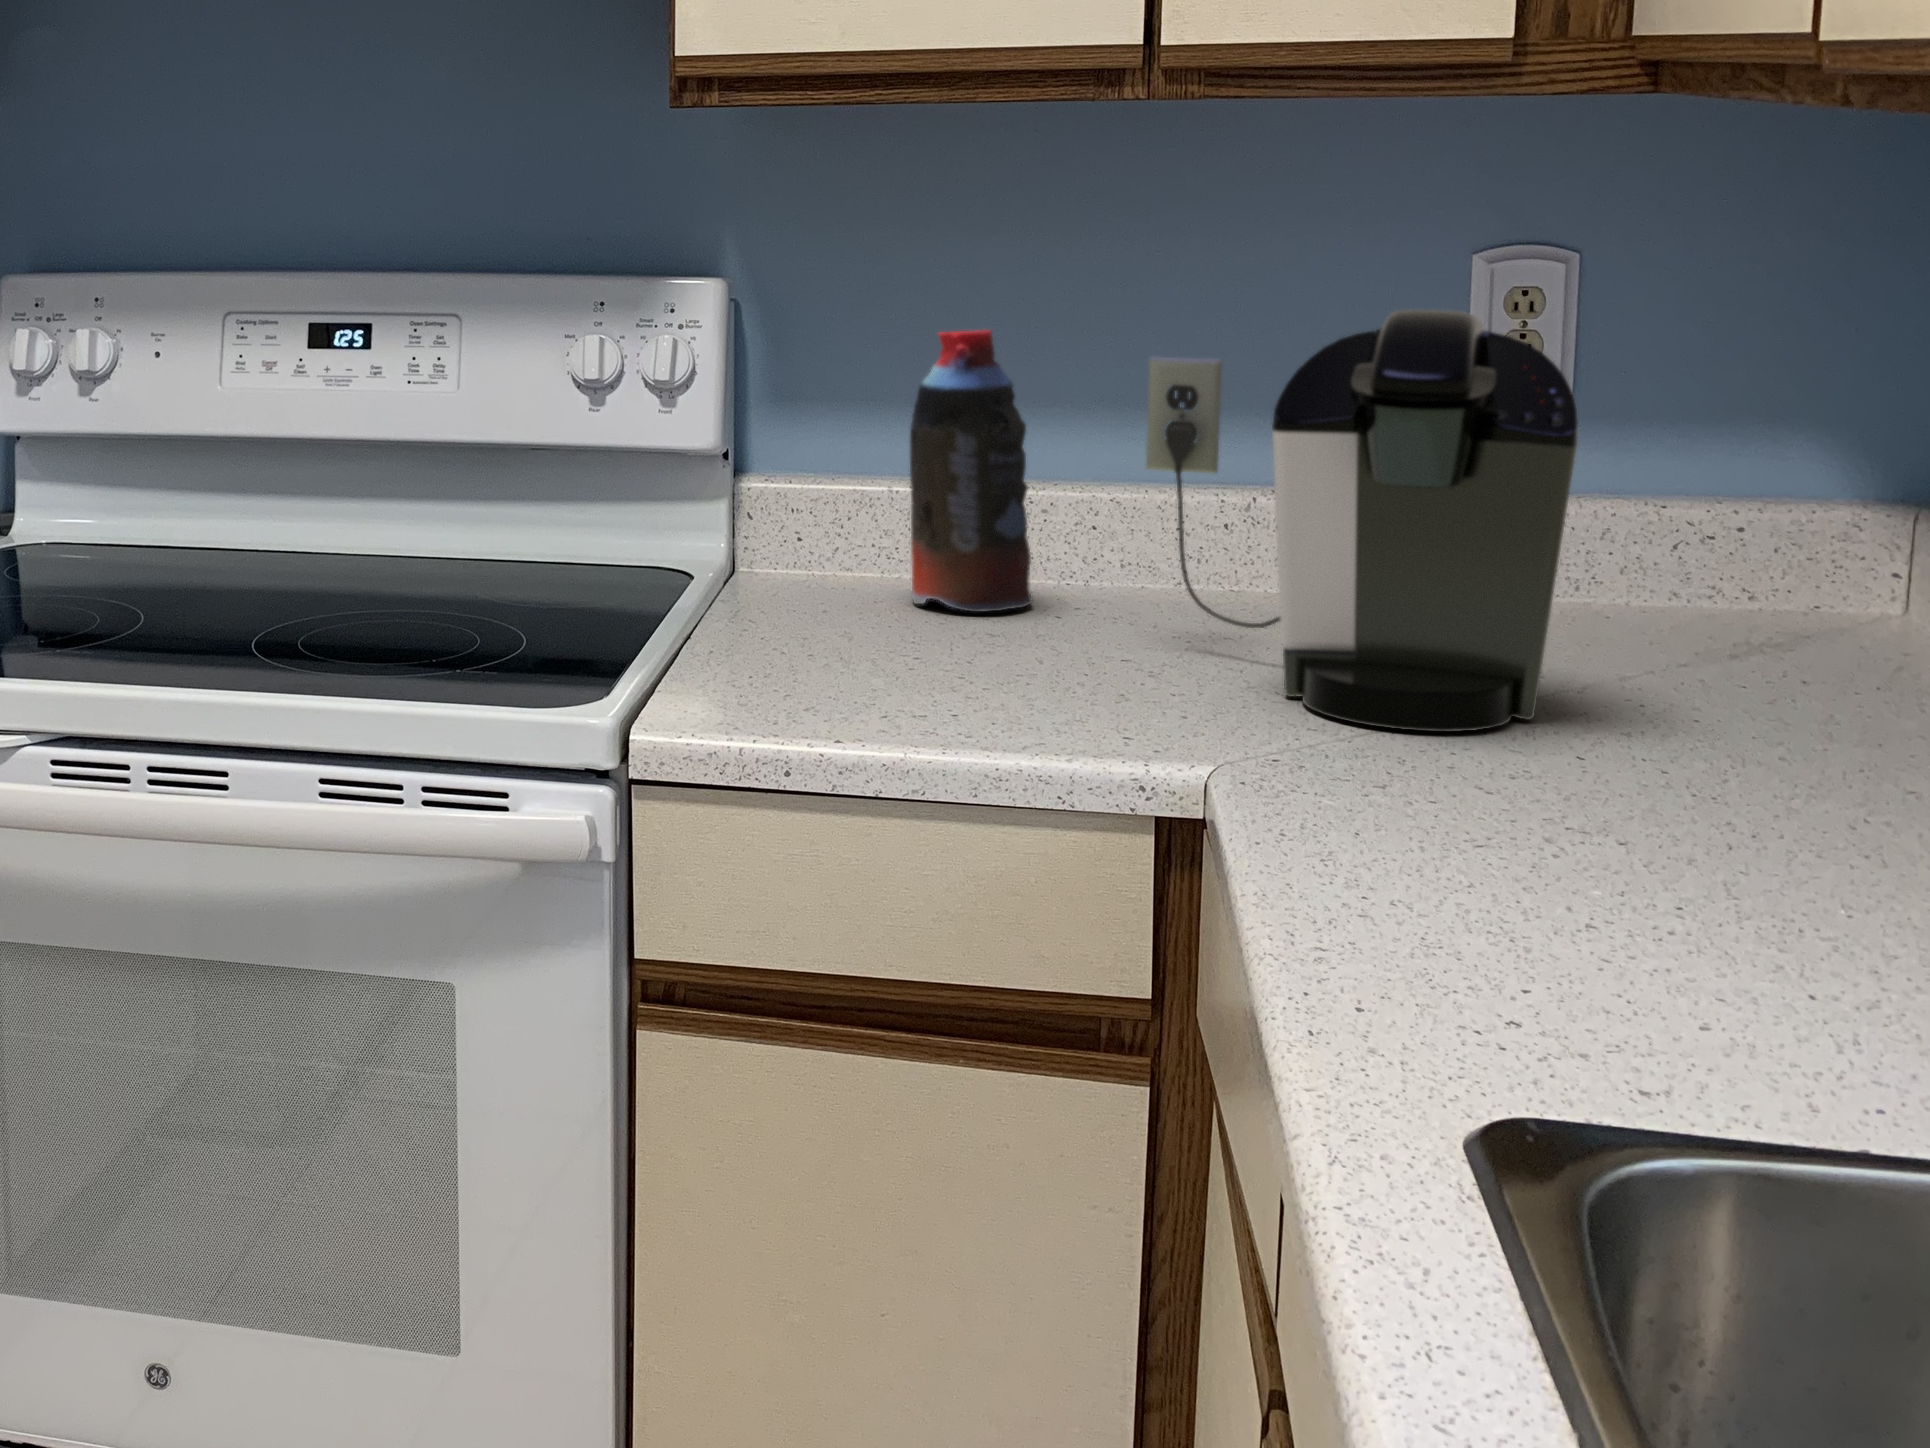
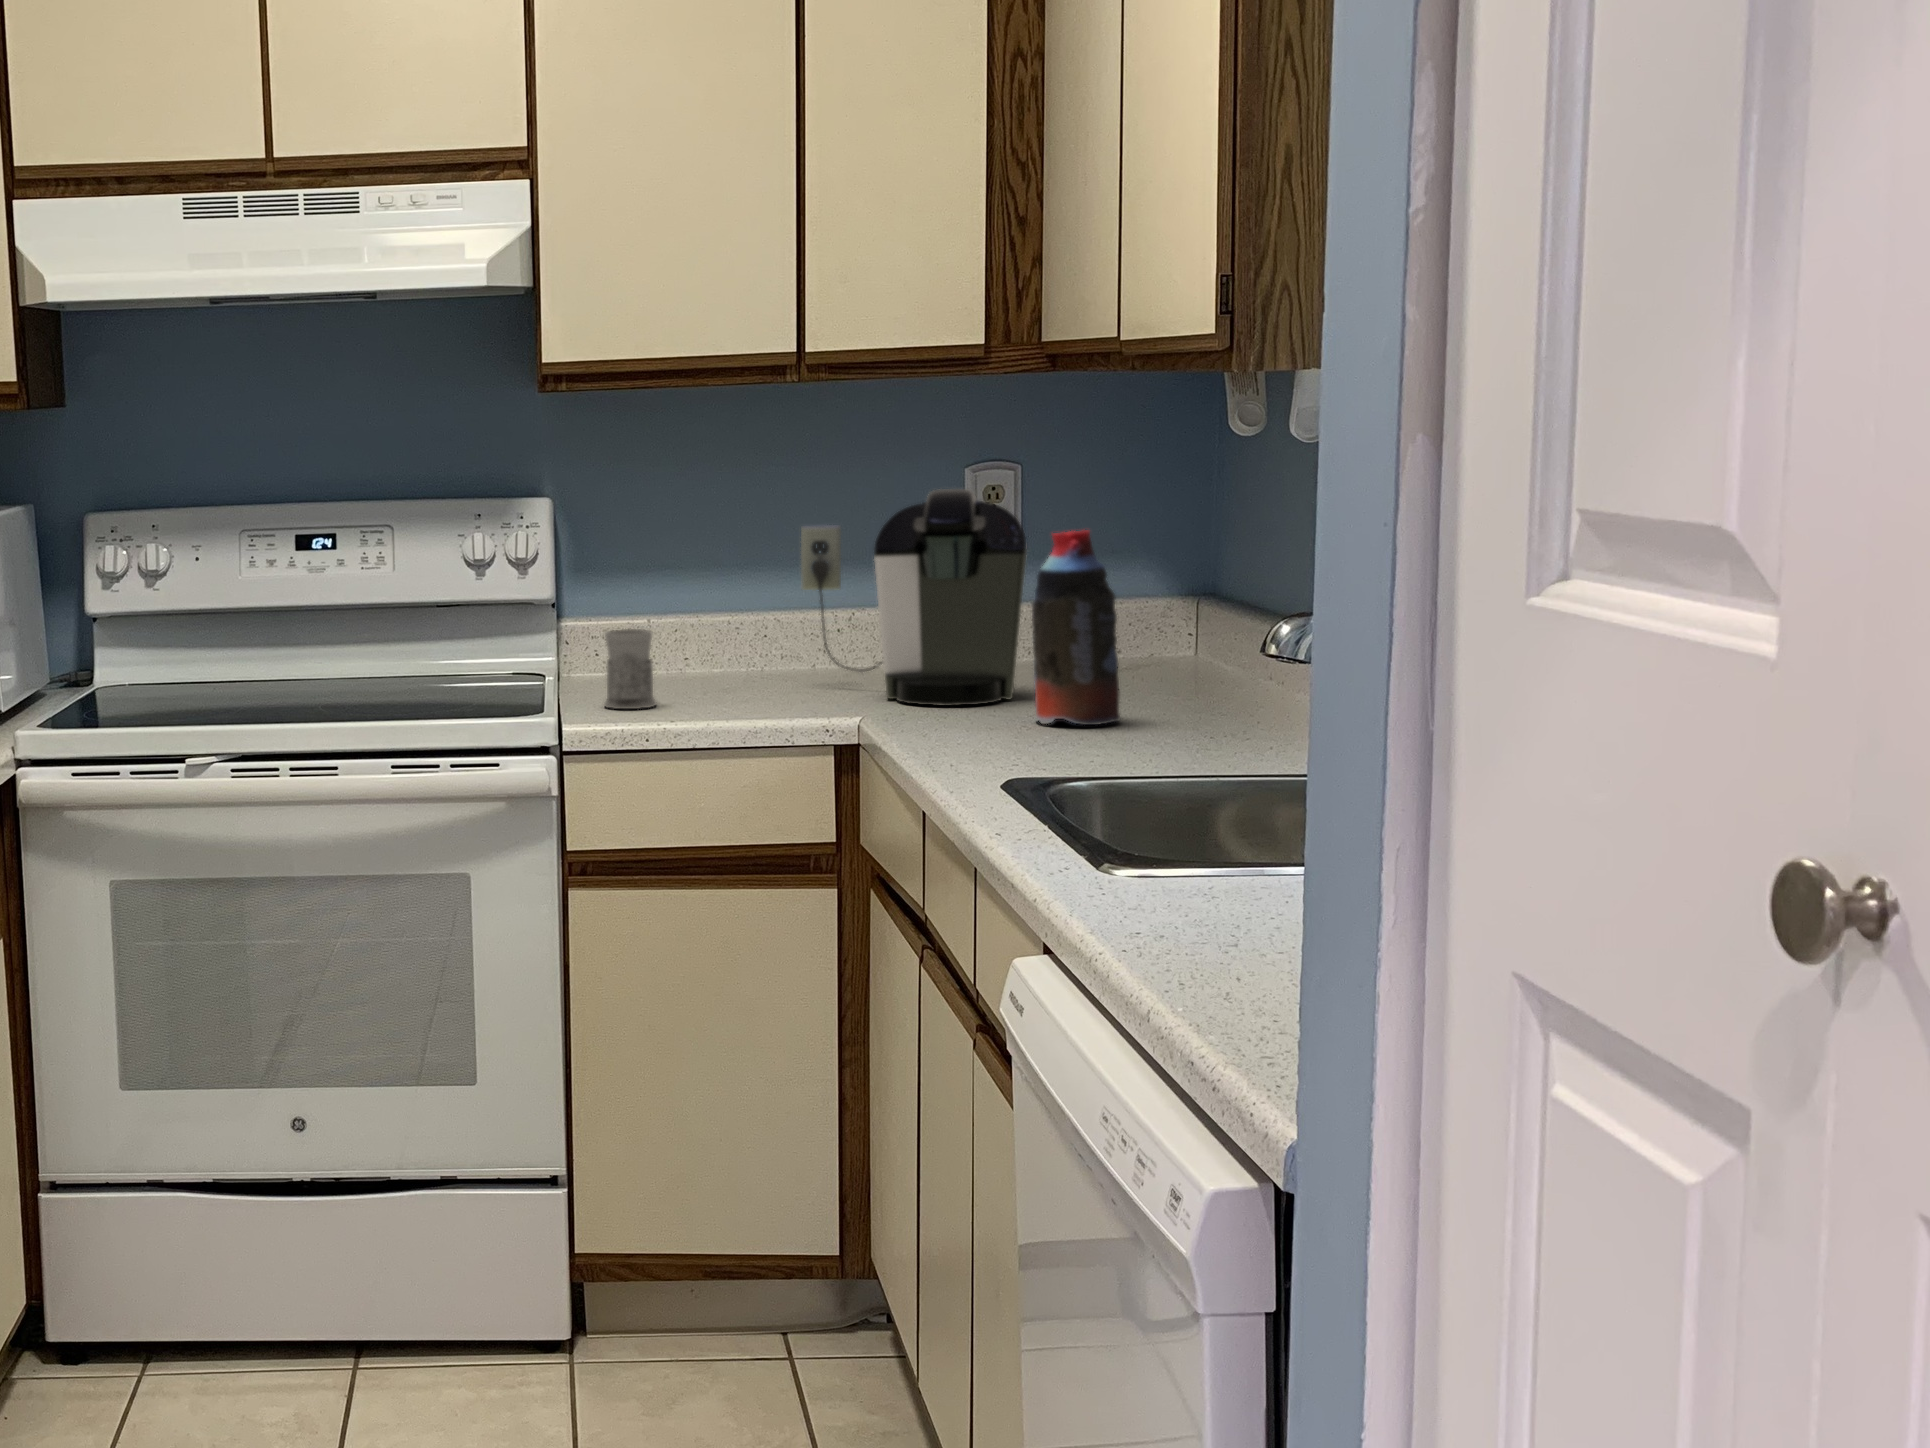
bottle: present [909,330,1032,612] -> present [1031,530,1120,725]
mug: none [756,533,851,683] -> present [604,629,656,709]

